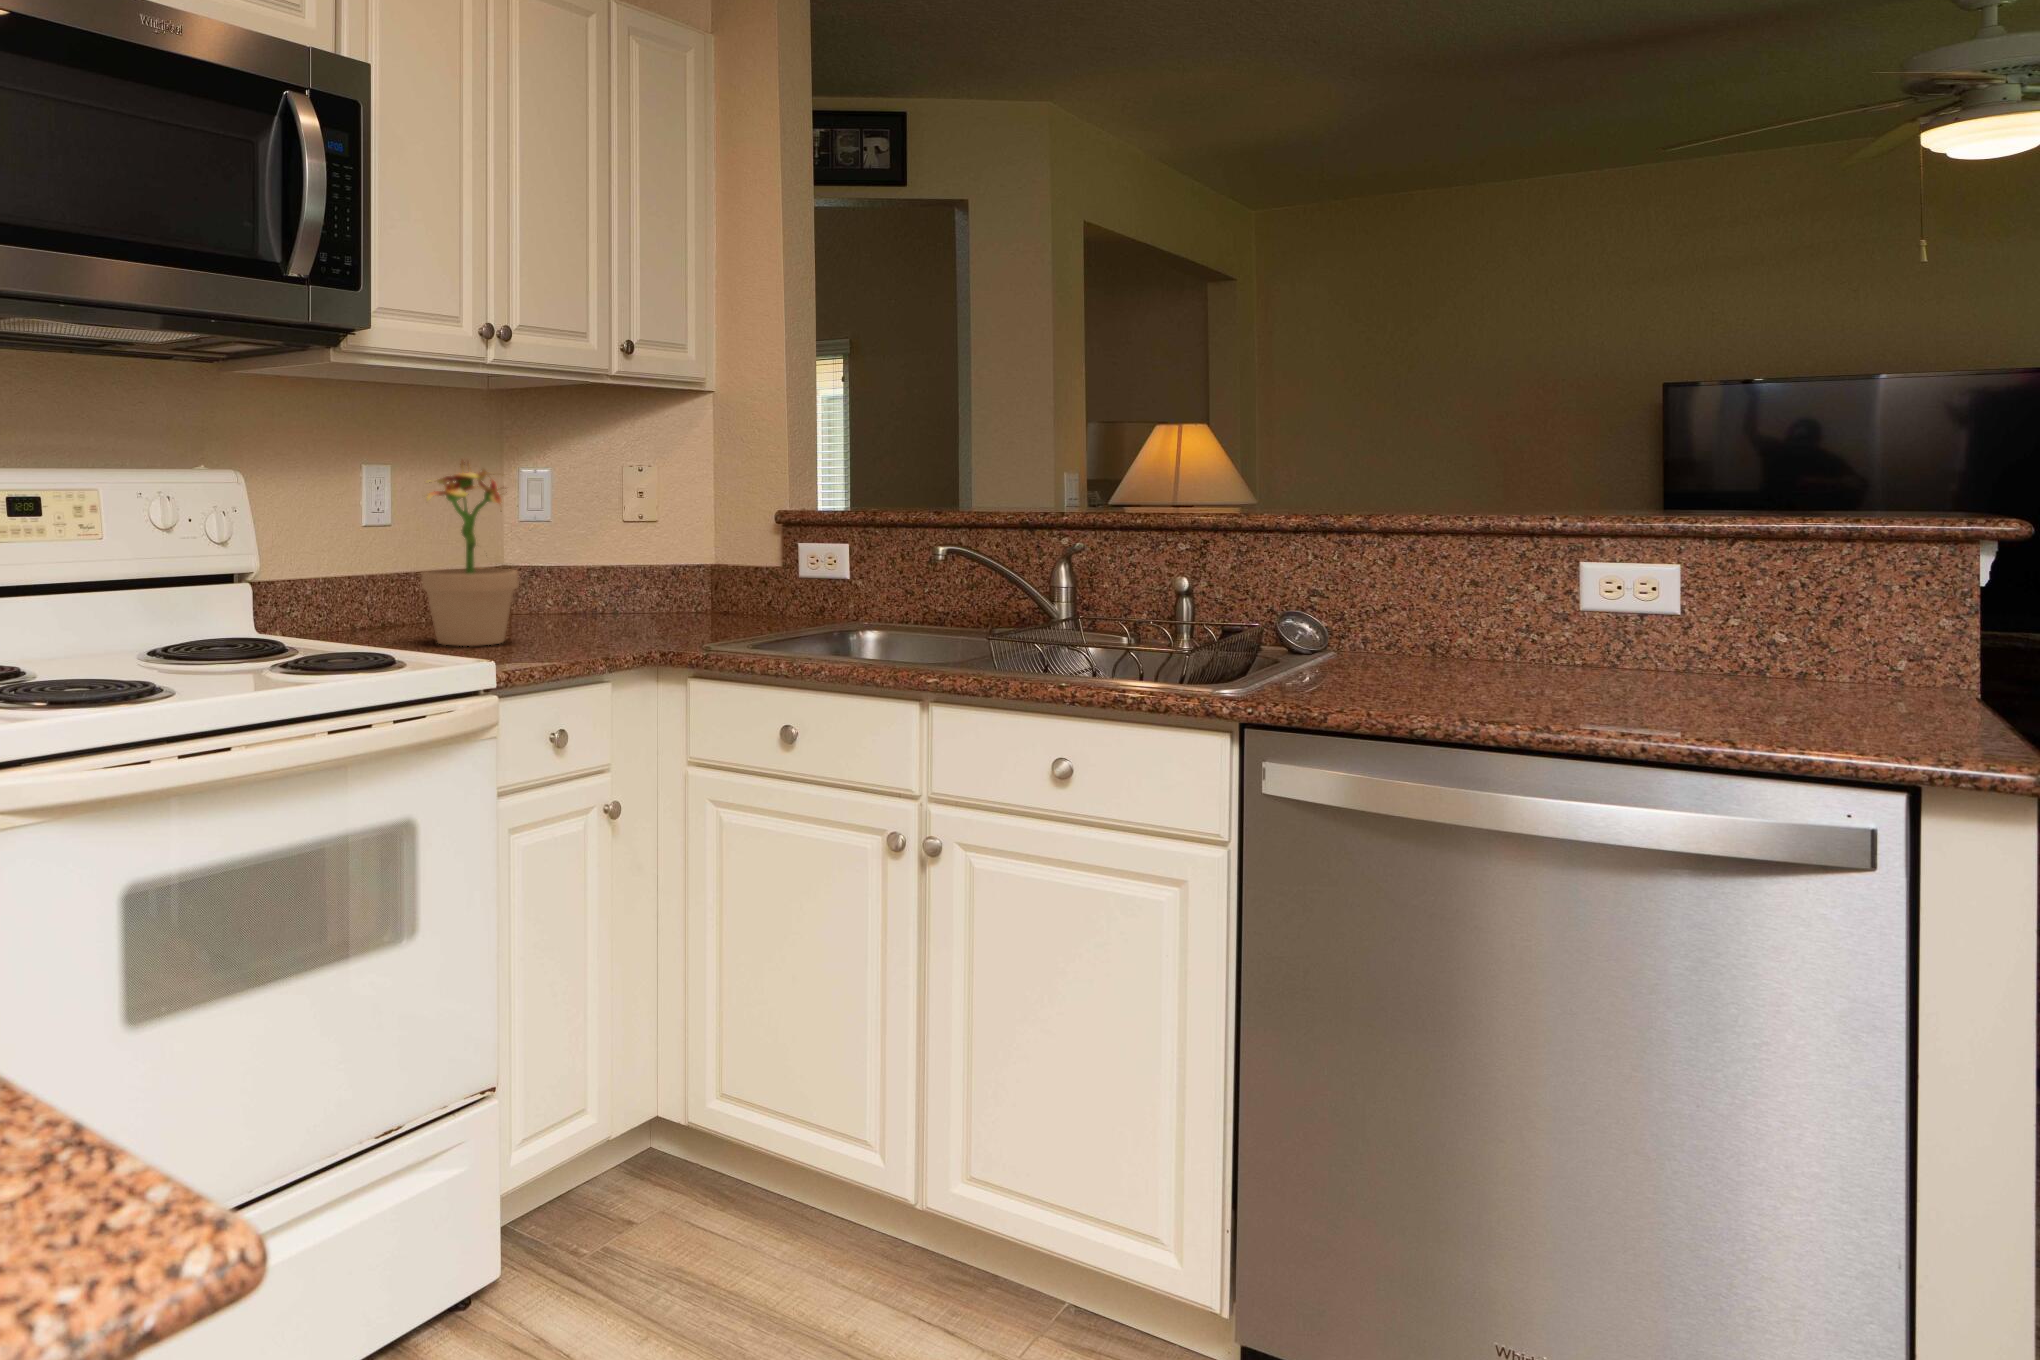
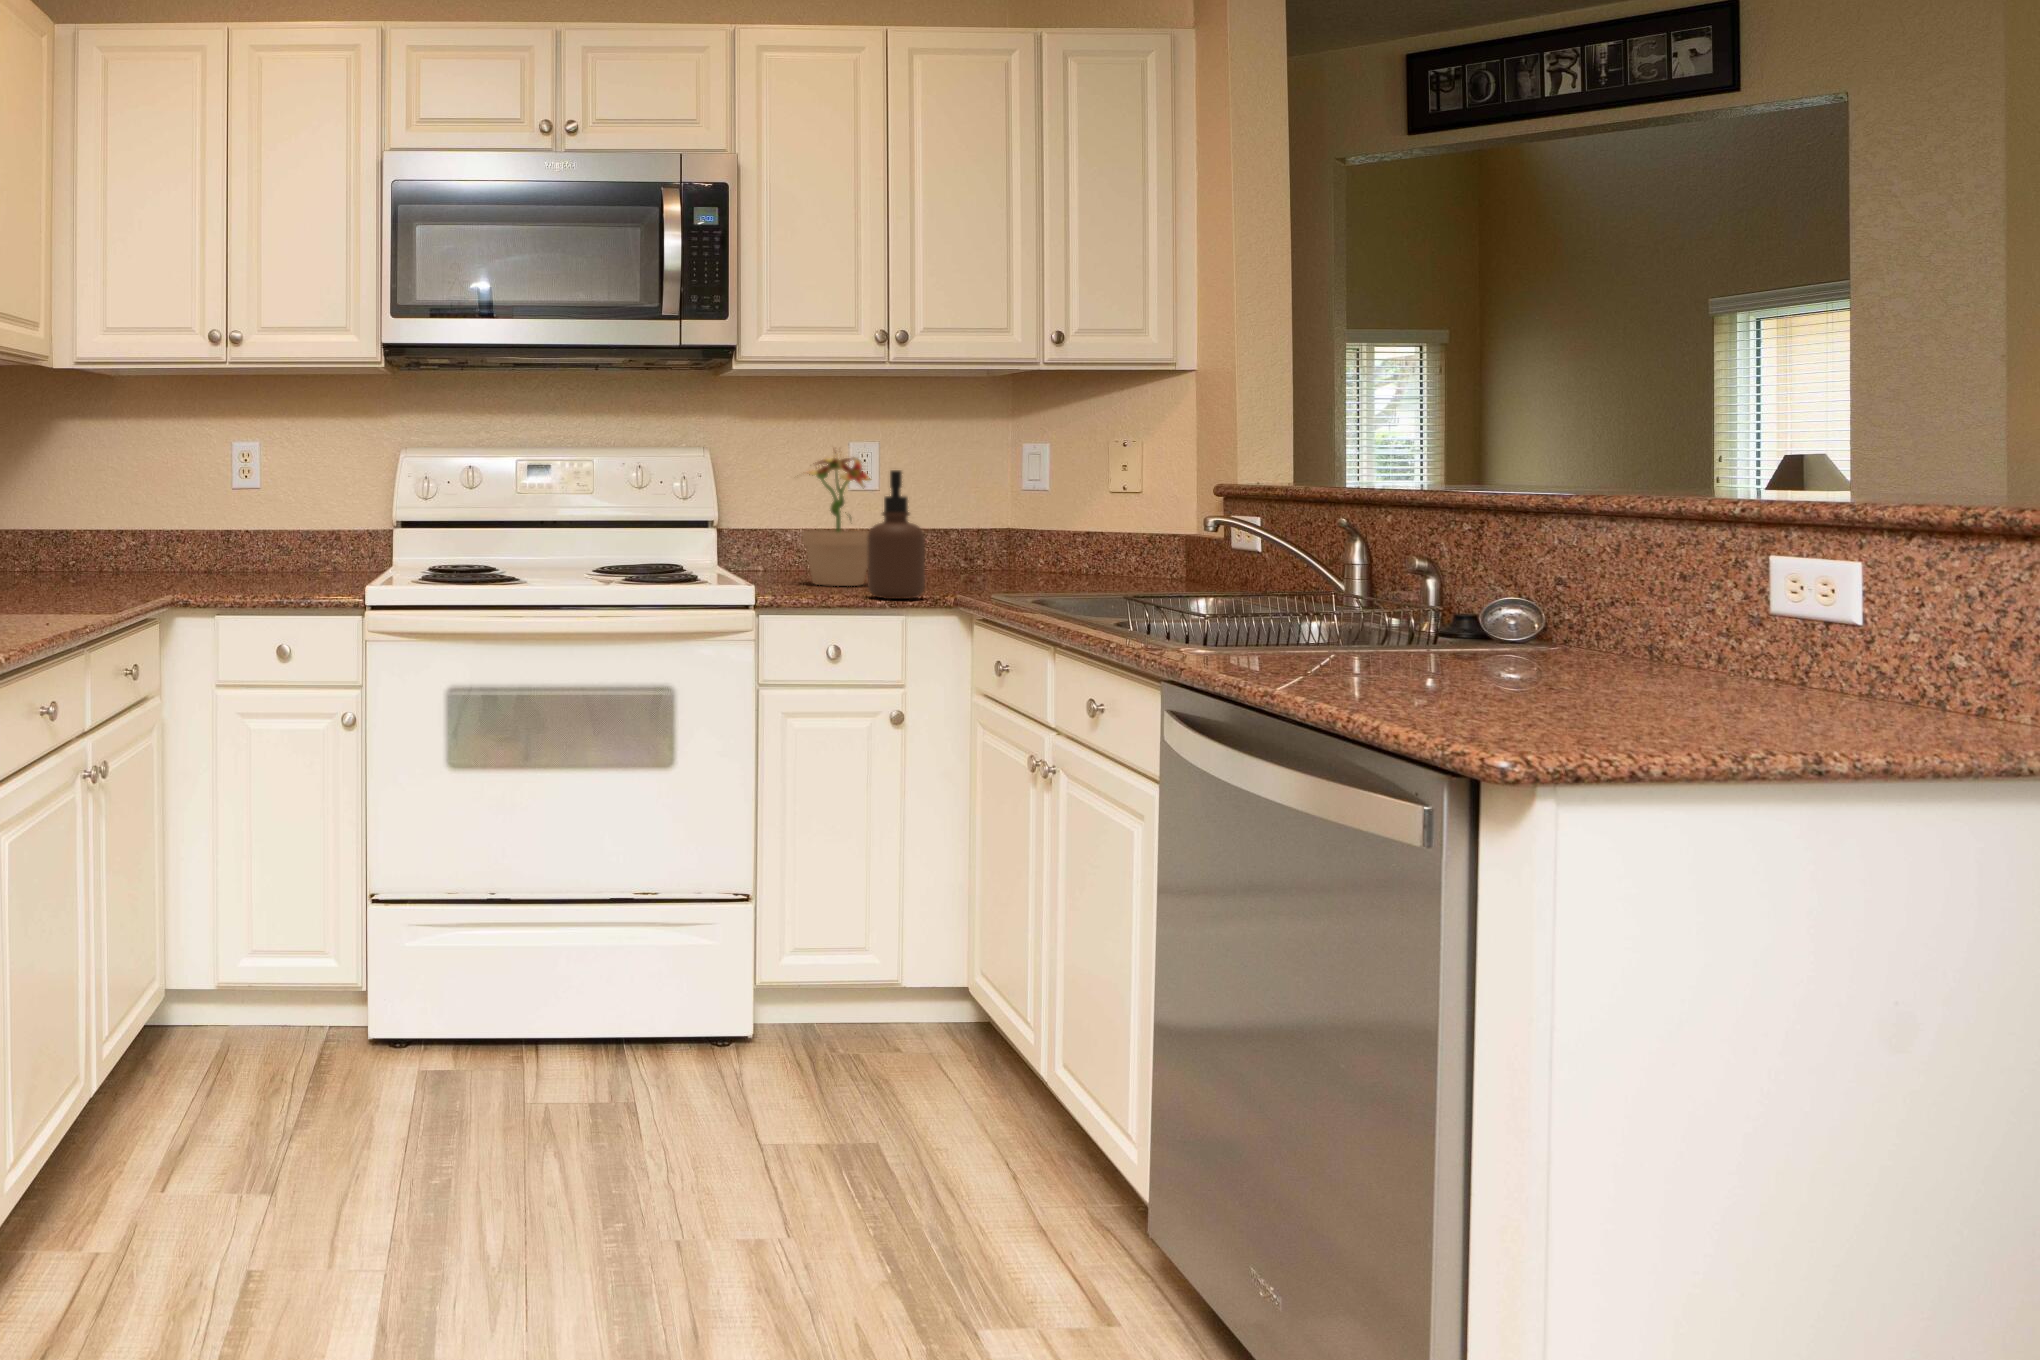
soap dispenser: none [601,490,674,658] -> present [868,470,925,599]

